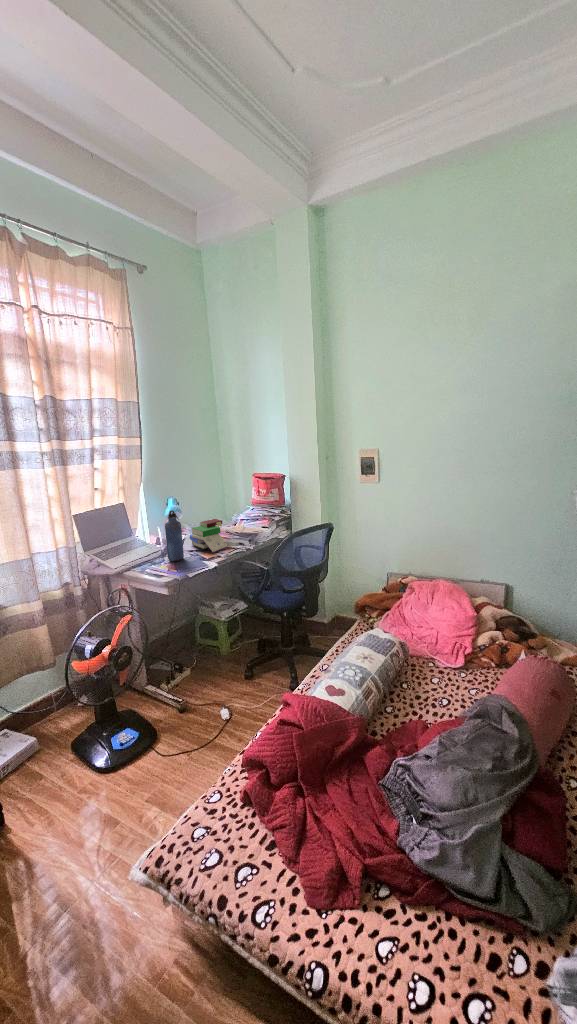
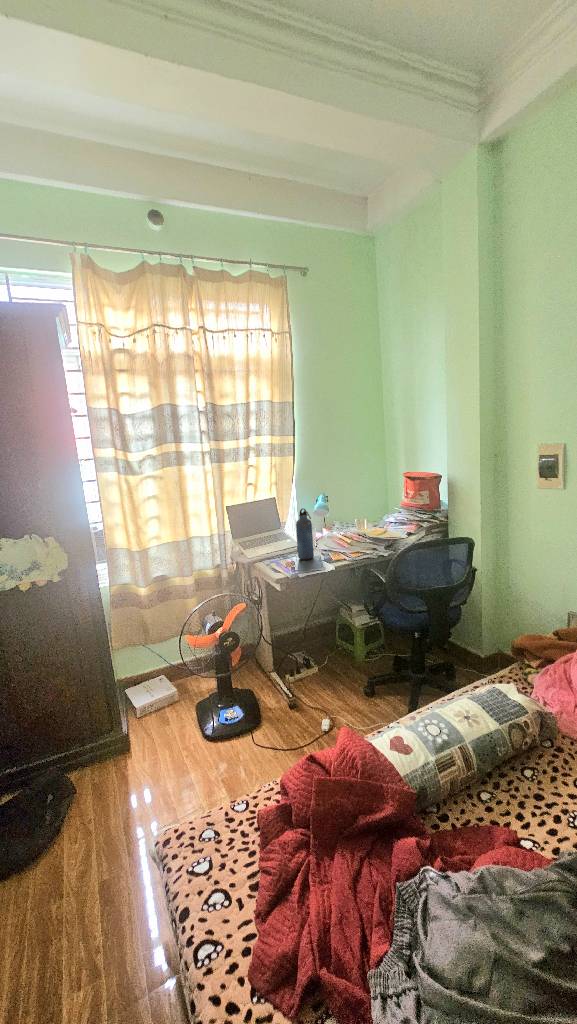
book: present [190,519,227,552] -> none [329,521,362,556]

